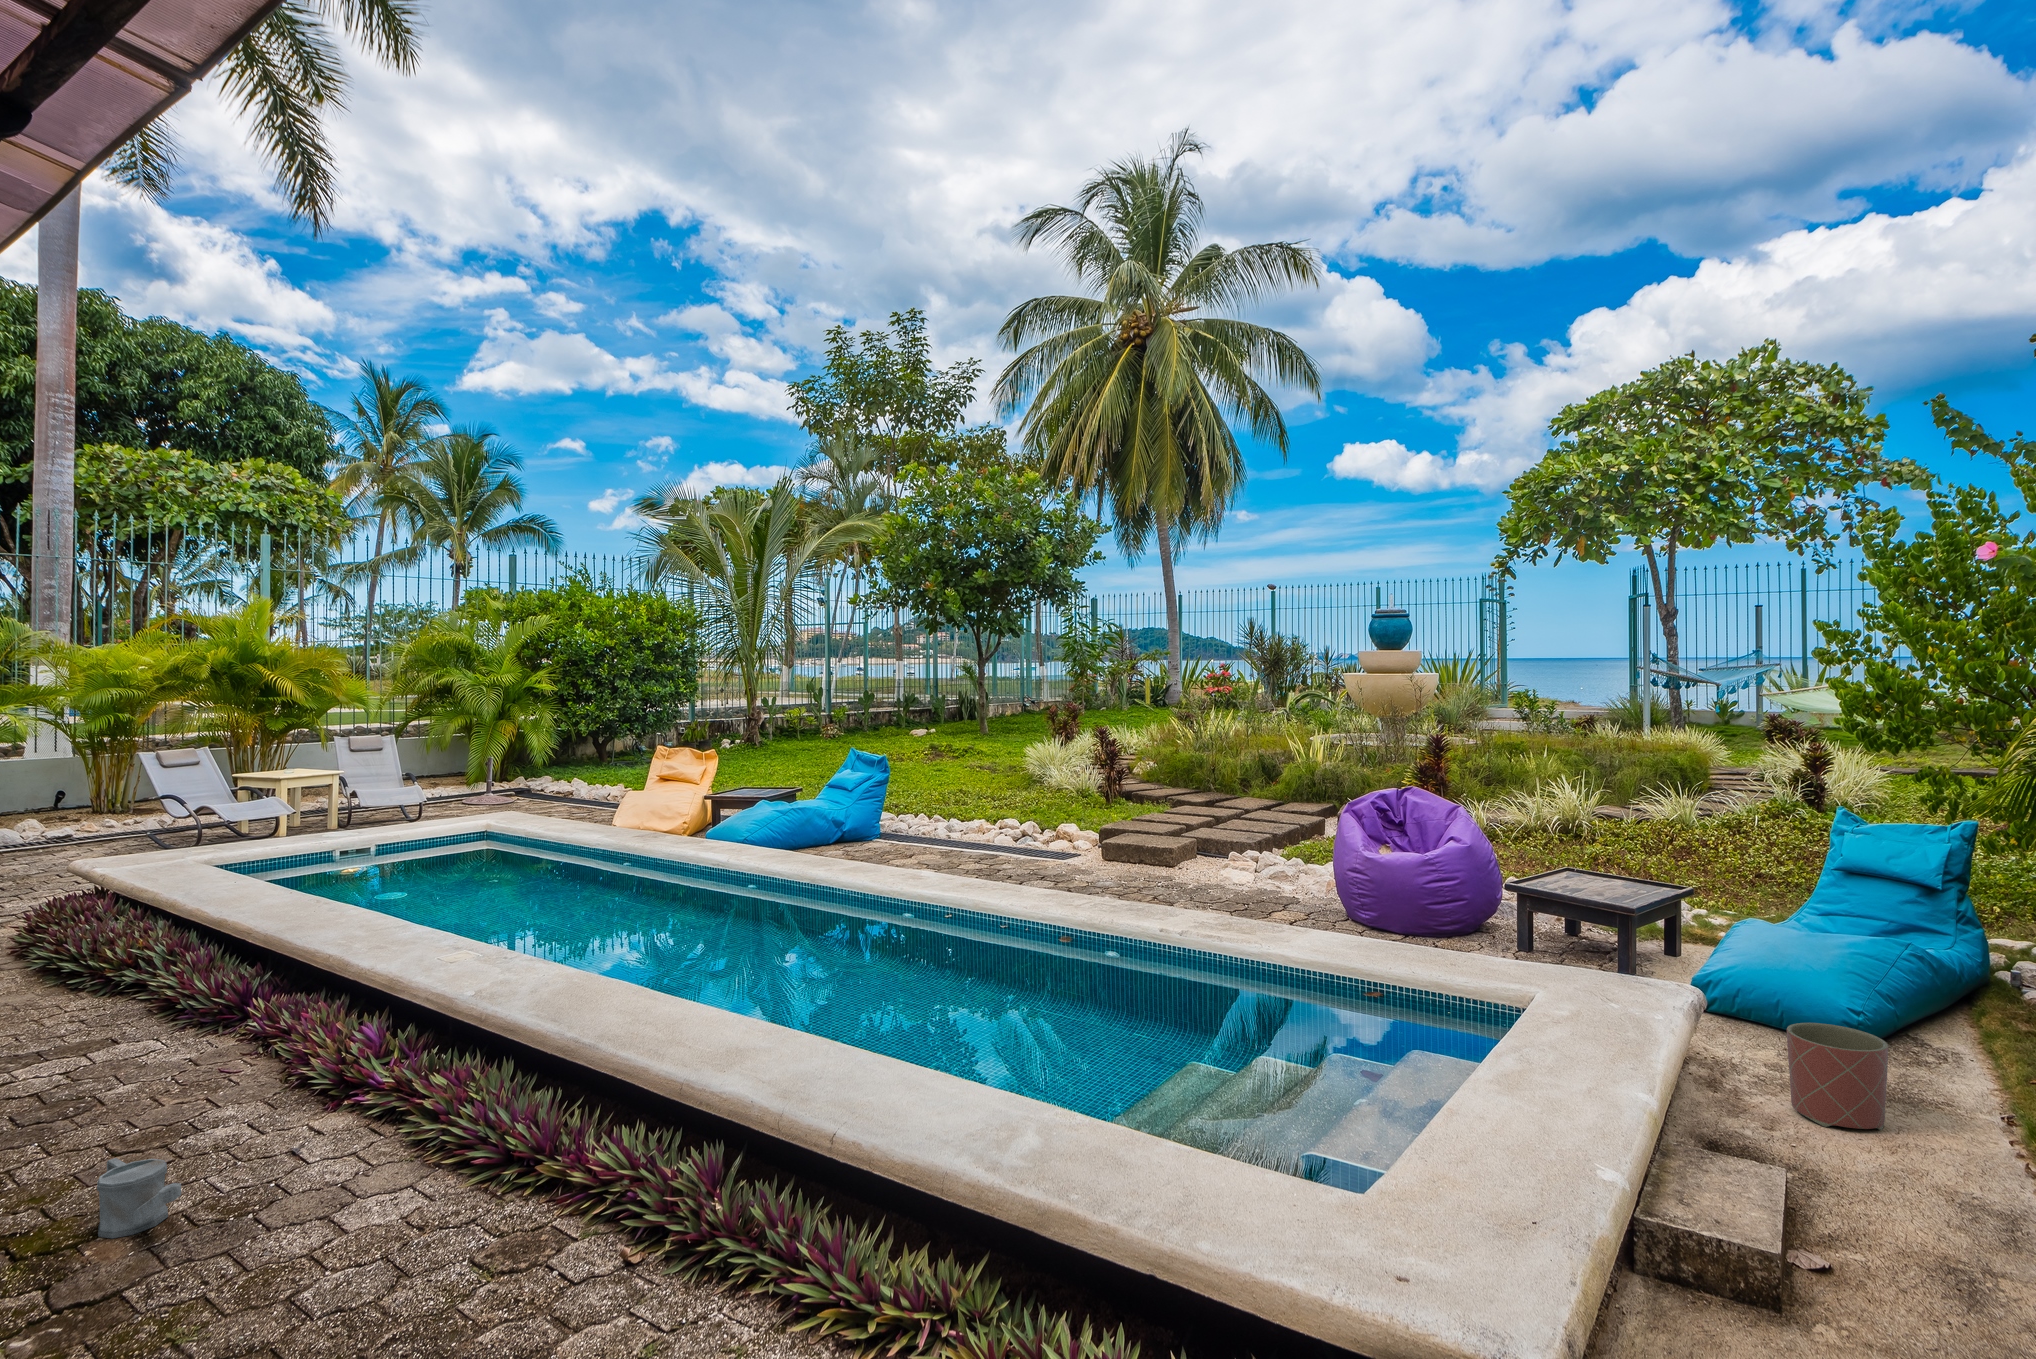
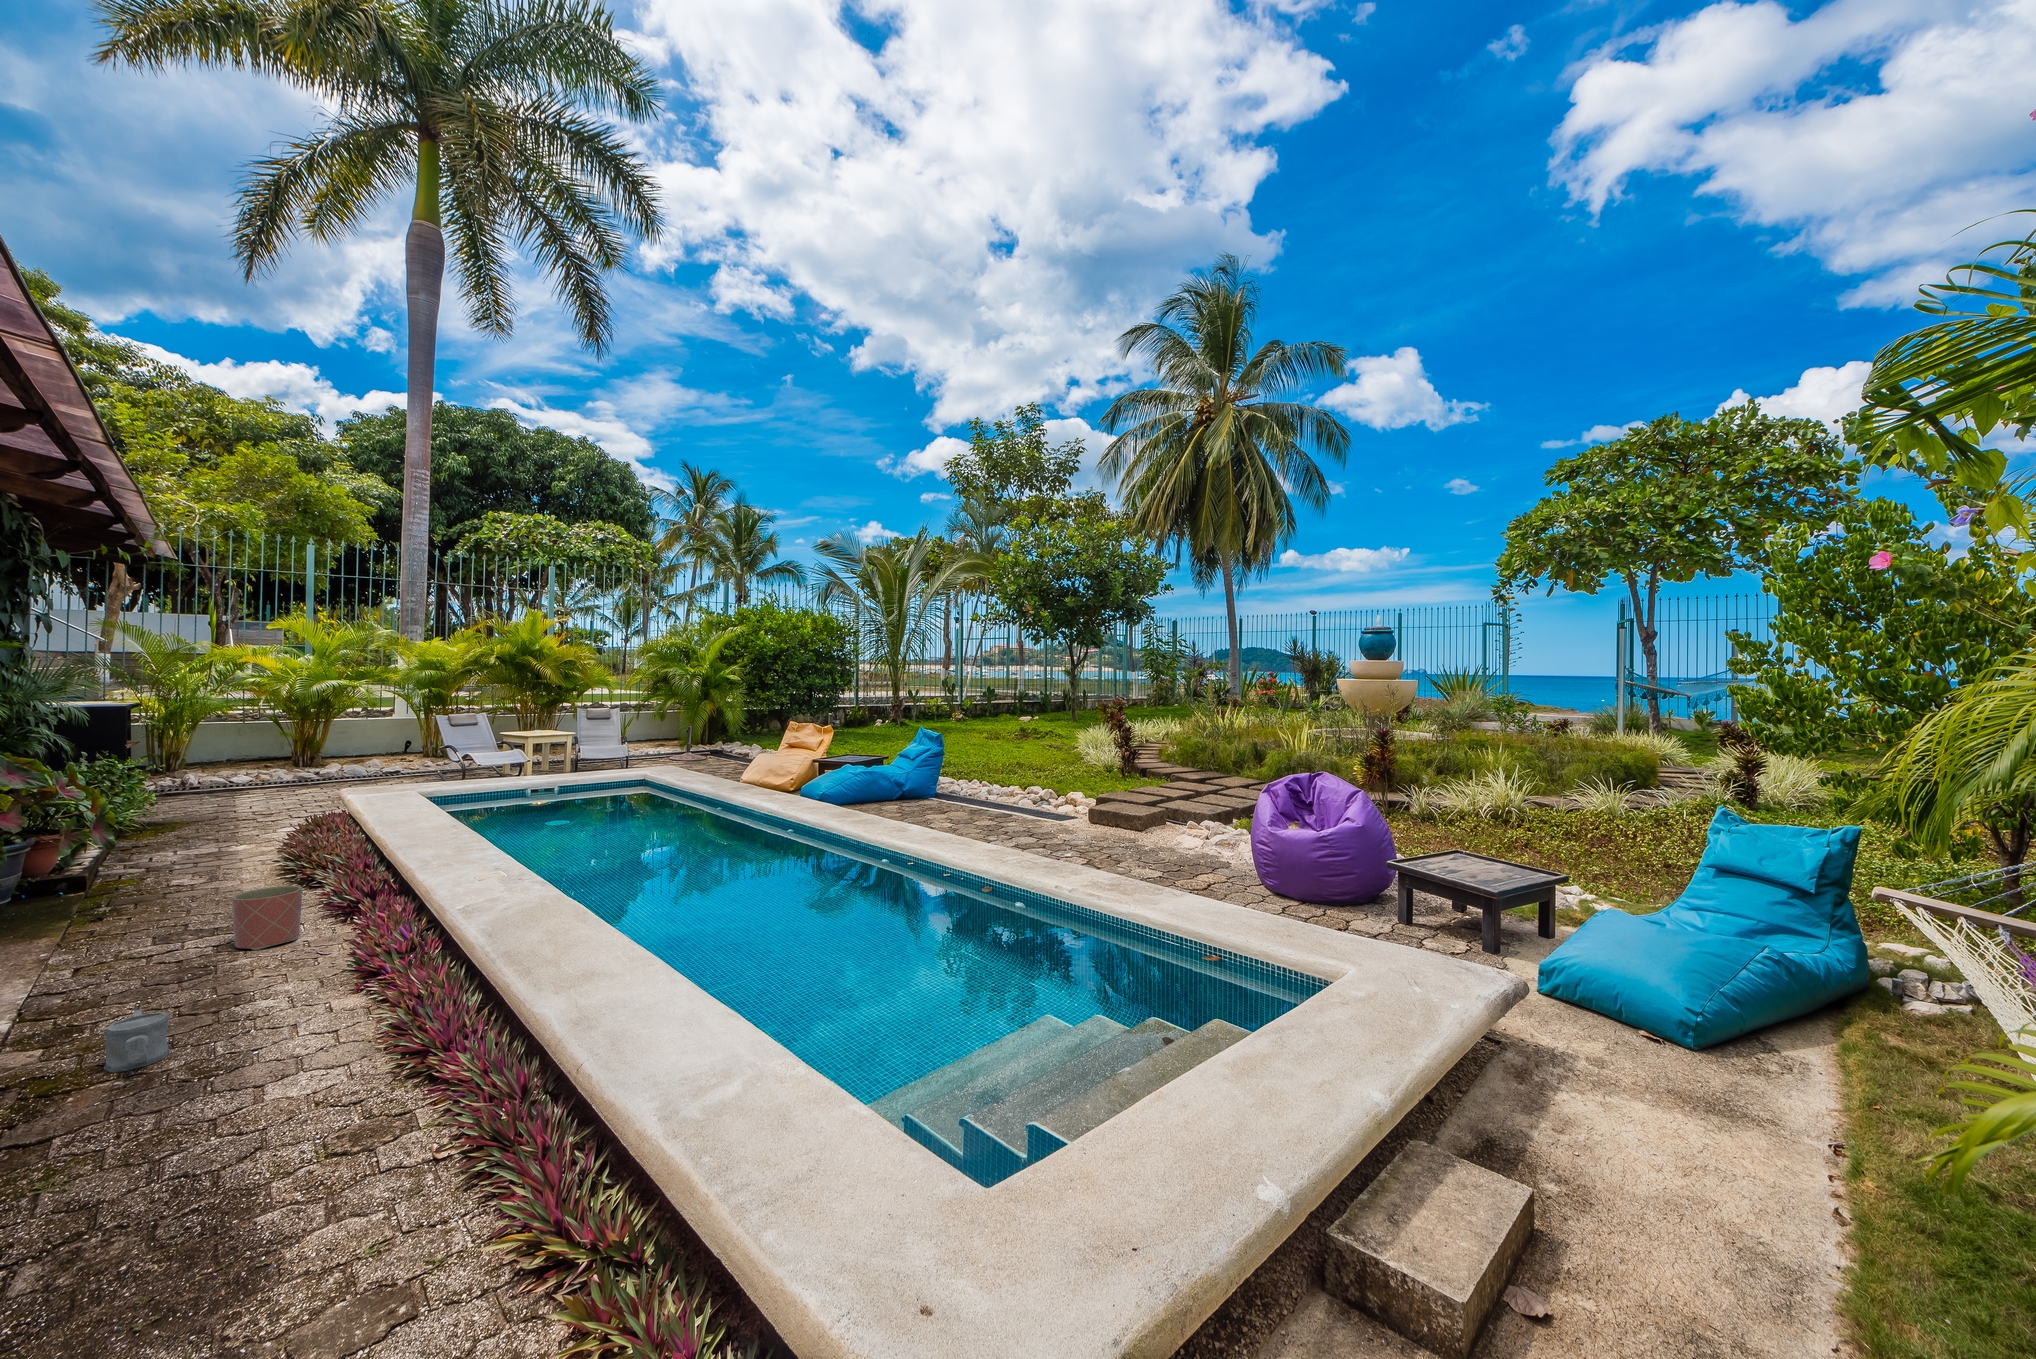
planter: present [1787,1023,1888,1130] -> present [232,885,302,950]

